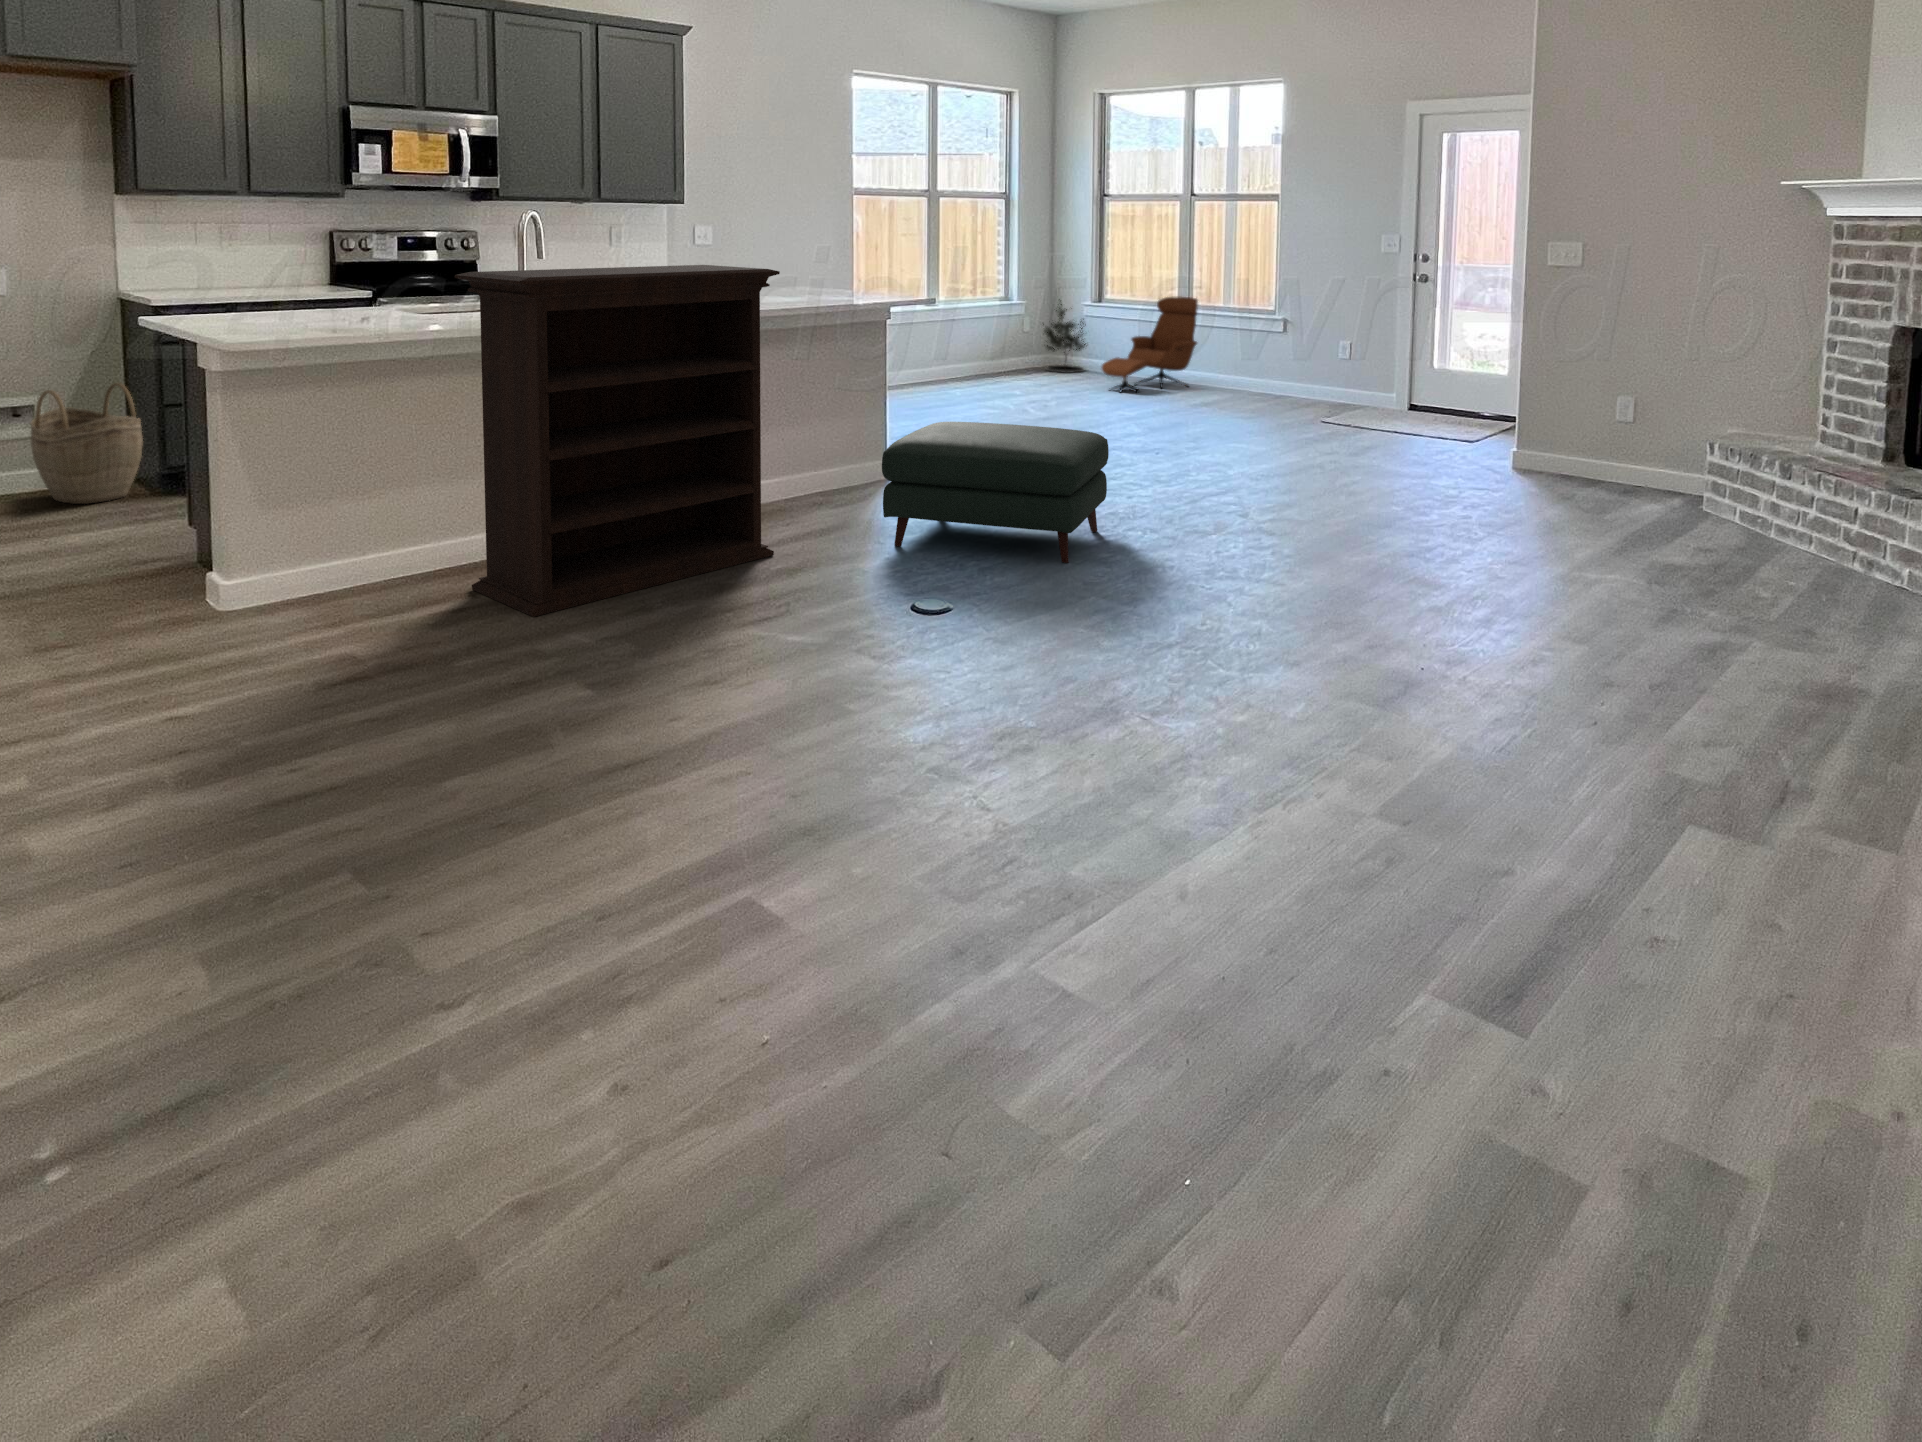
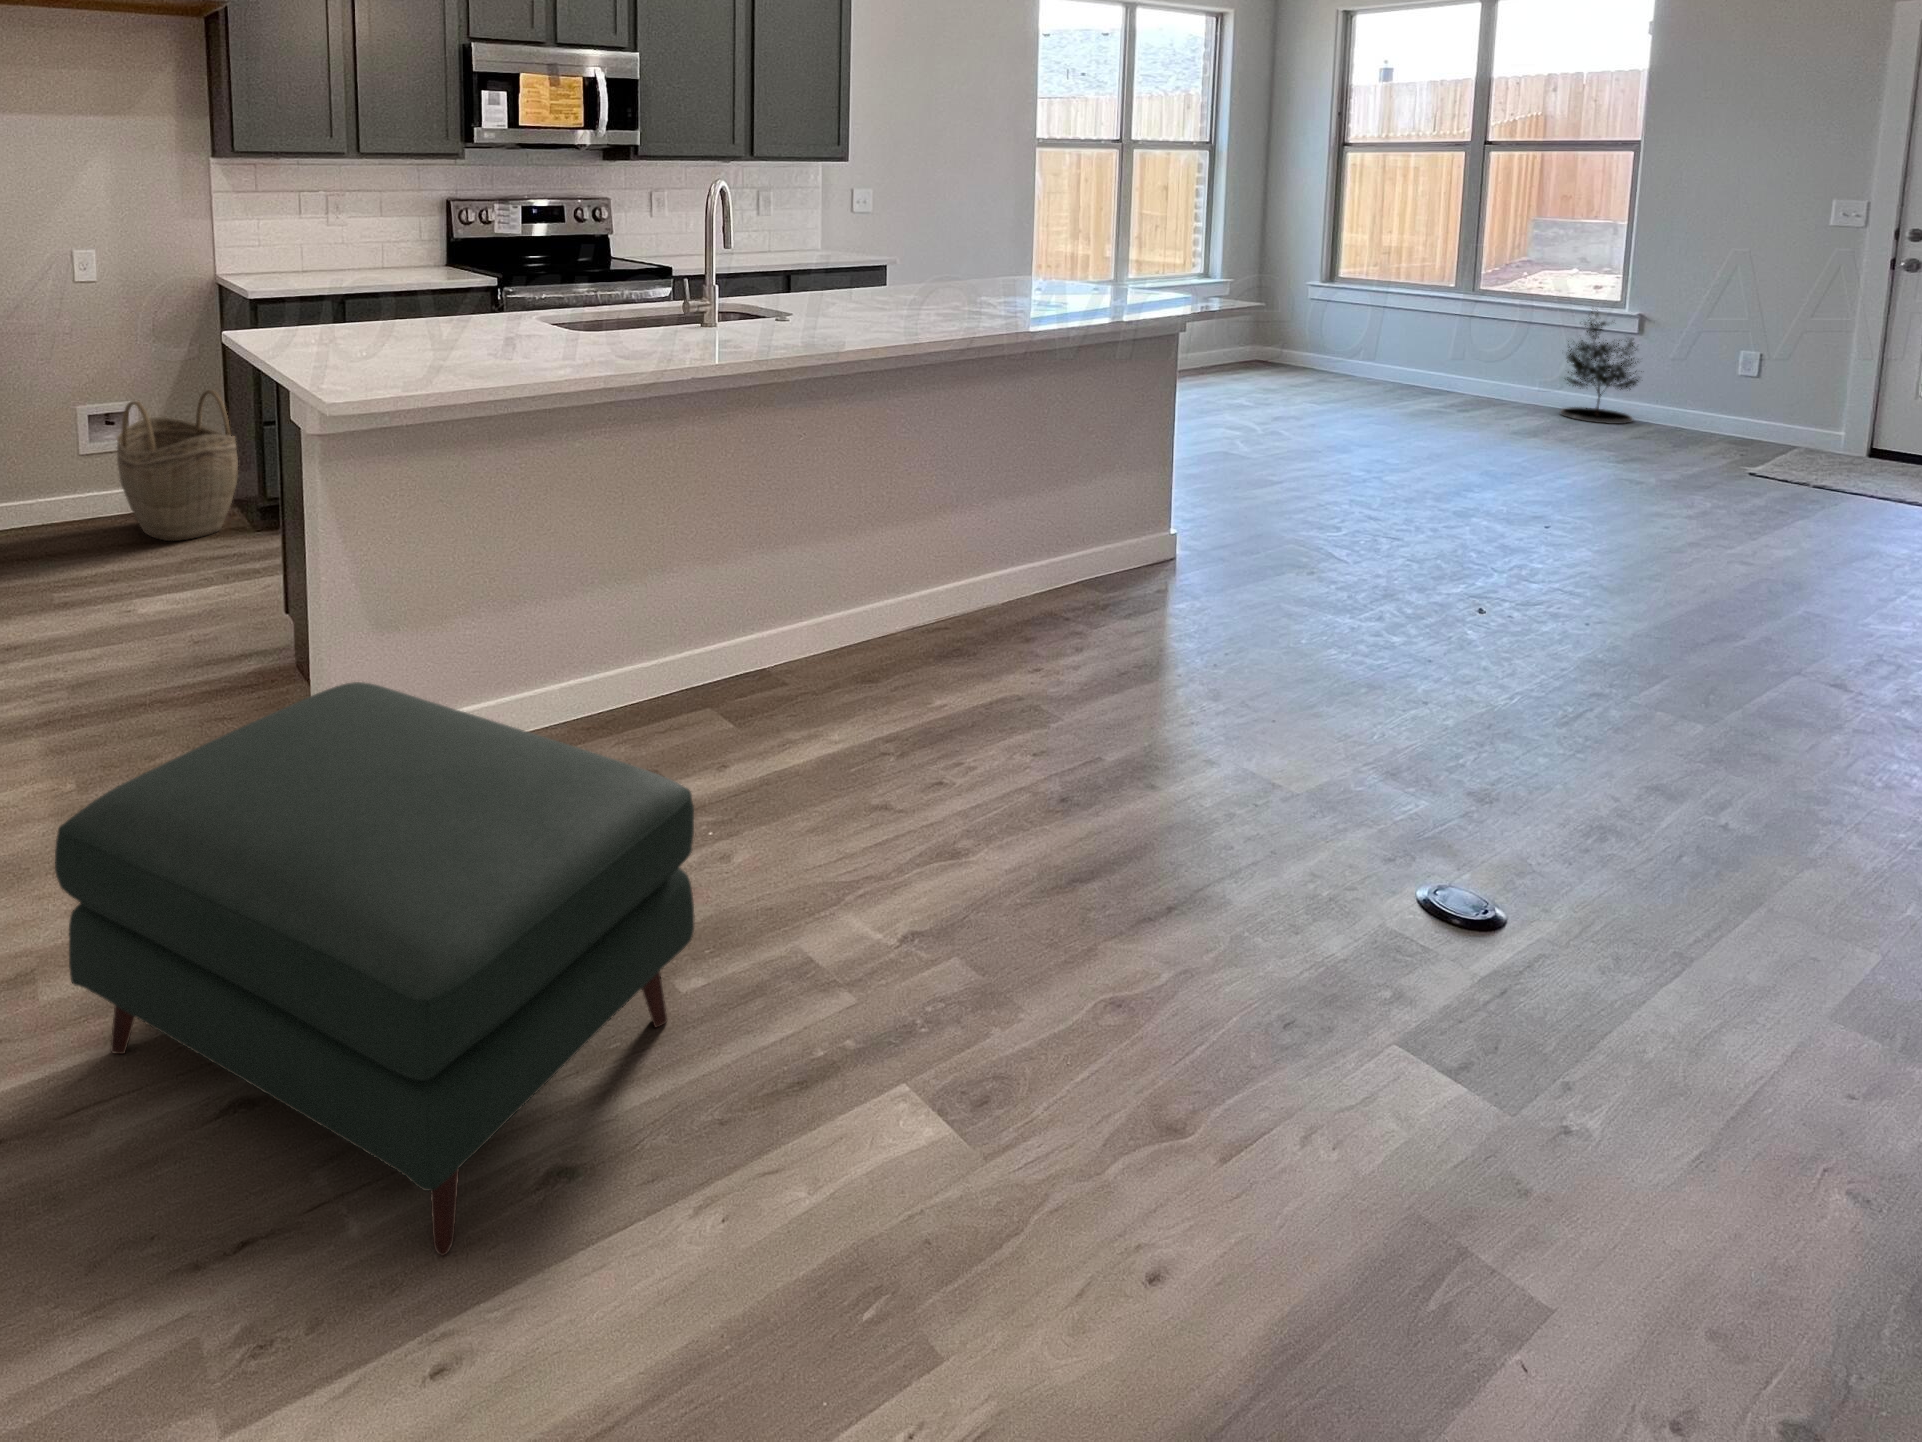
bookshelf: present [455,265,780,617] -> none [649,266,1120,851]
armchair: present [1102,297,1198,392] -> none [1362,278,1495,408]
potted tree: present [1043,299,1086,373] -> present [1560,310,1642,424]
ottoman: present [882,422,1109,563] -> present [55,682,694,1256]

